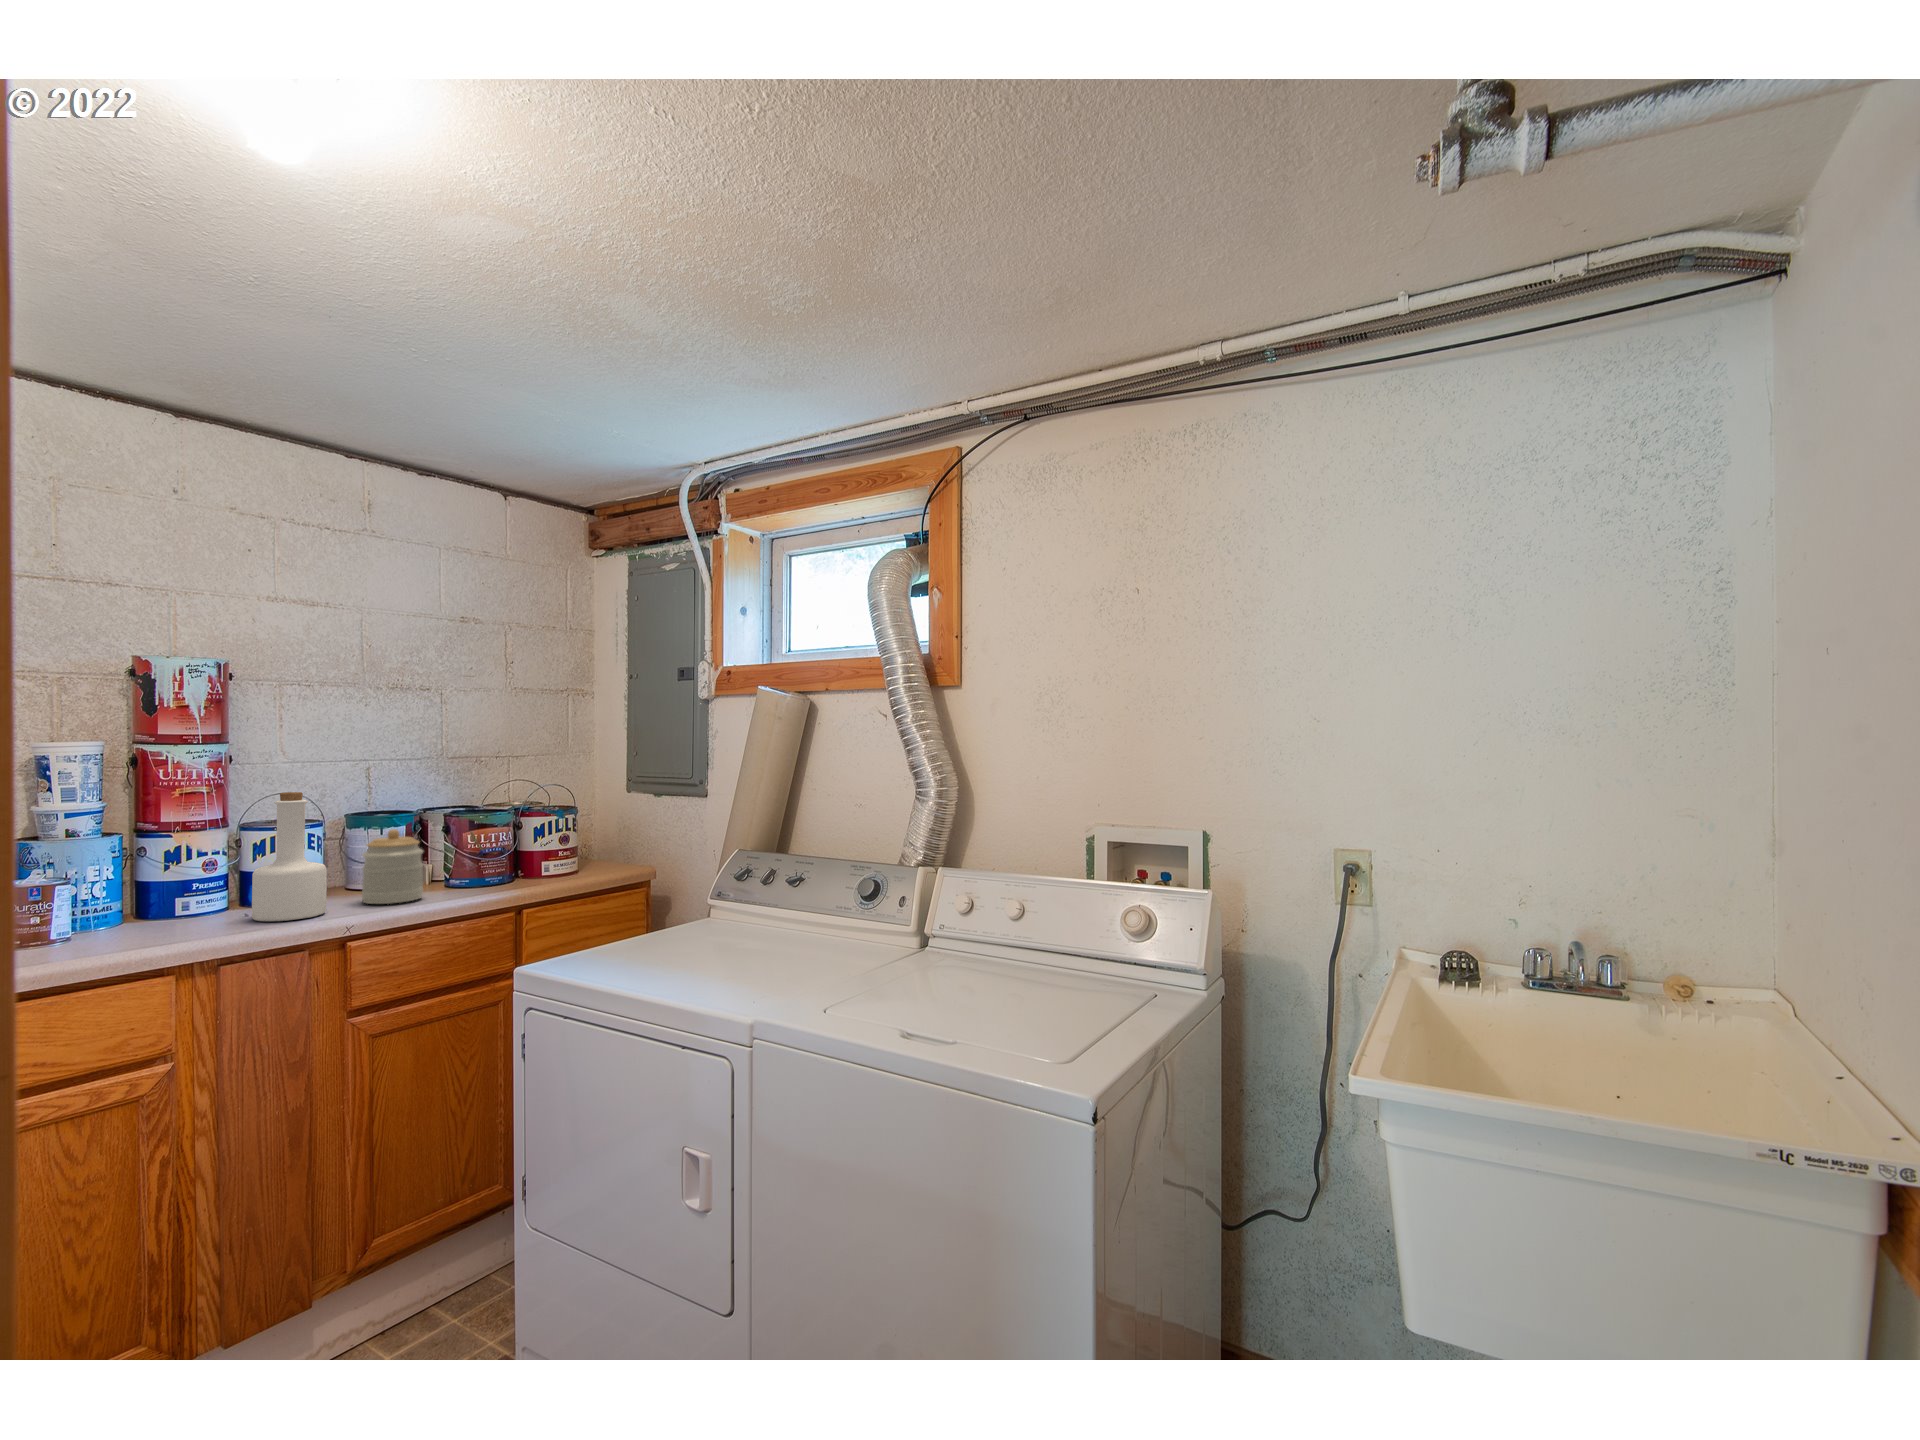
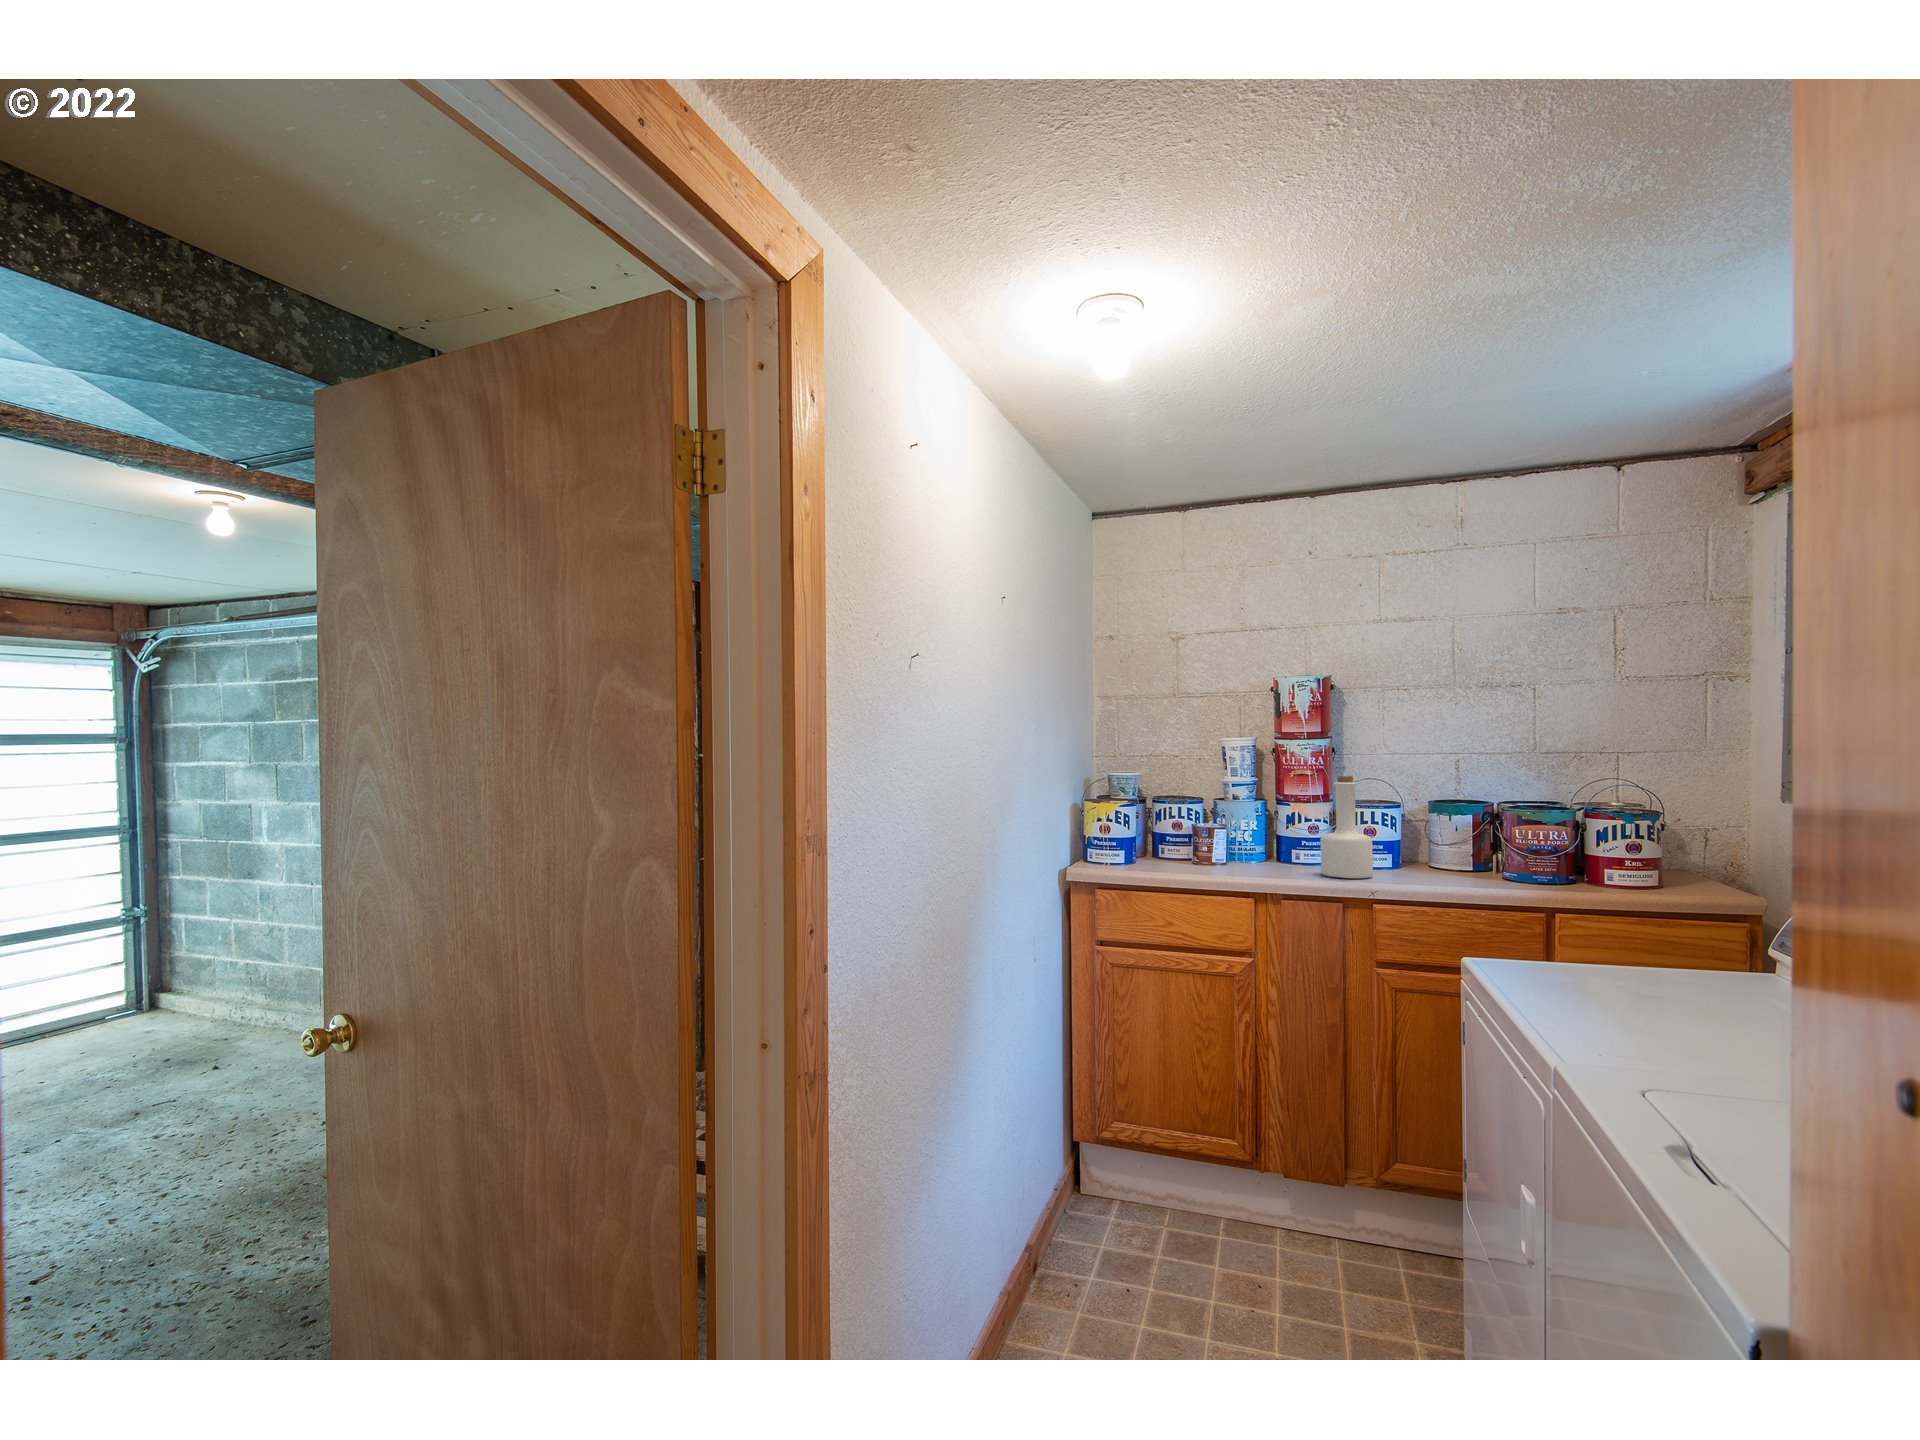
jar: present [362,829,423,904] -> none [1407,815,1461,882]

